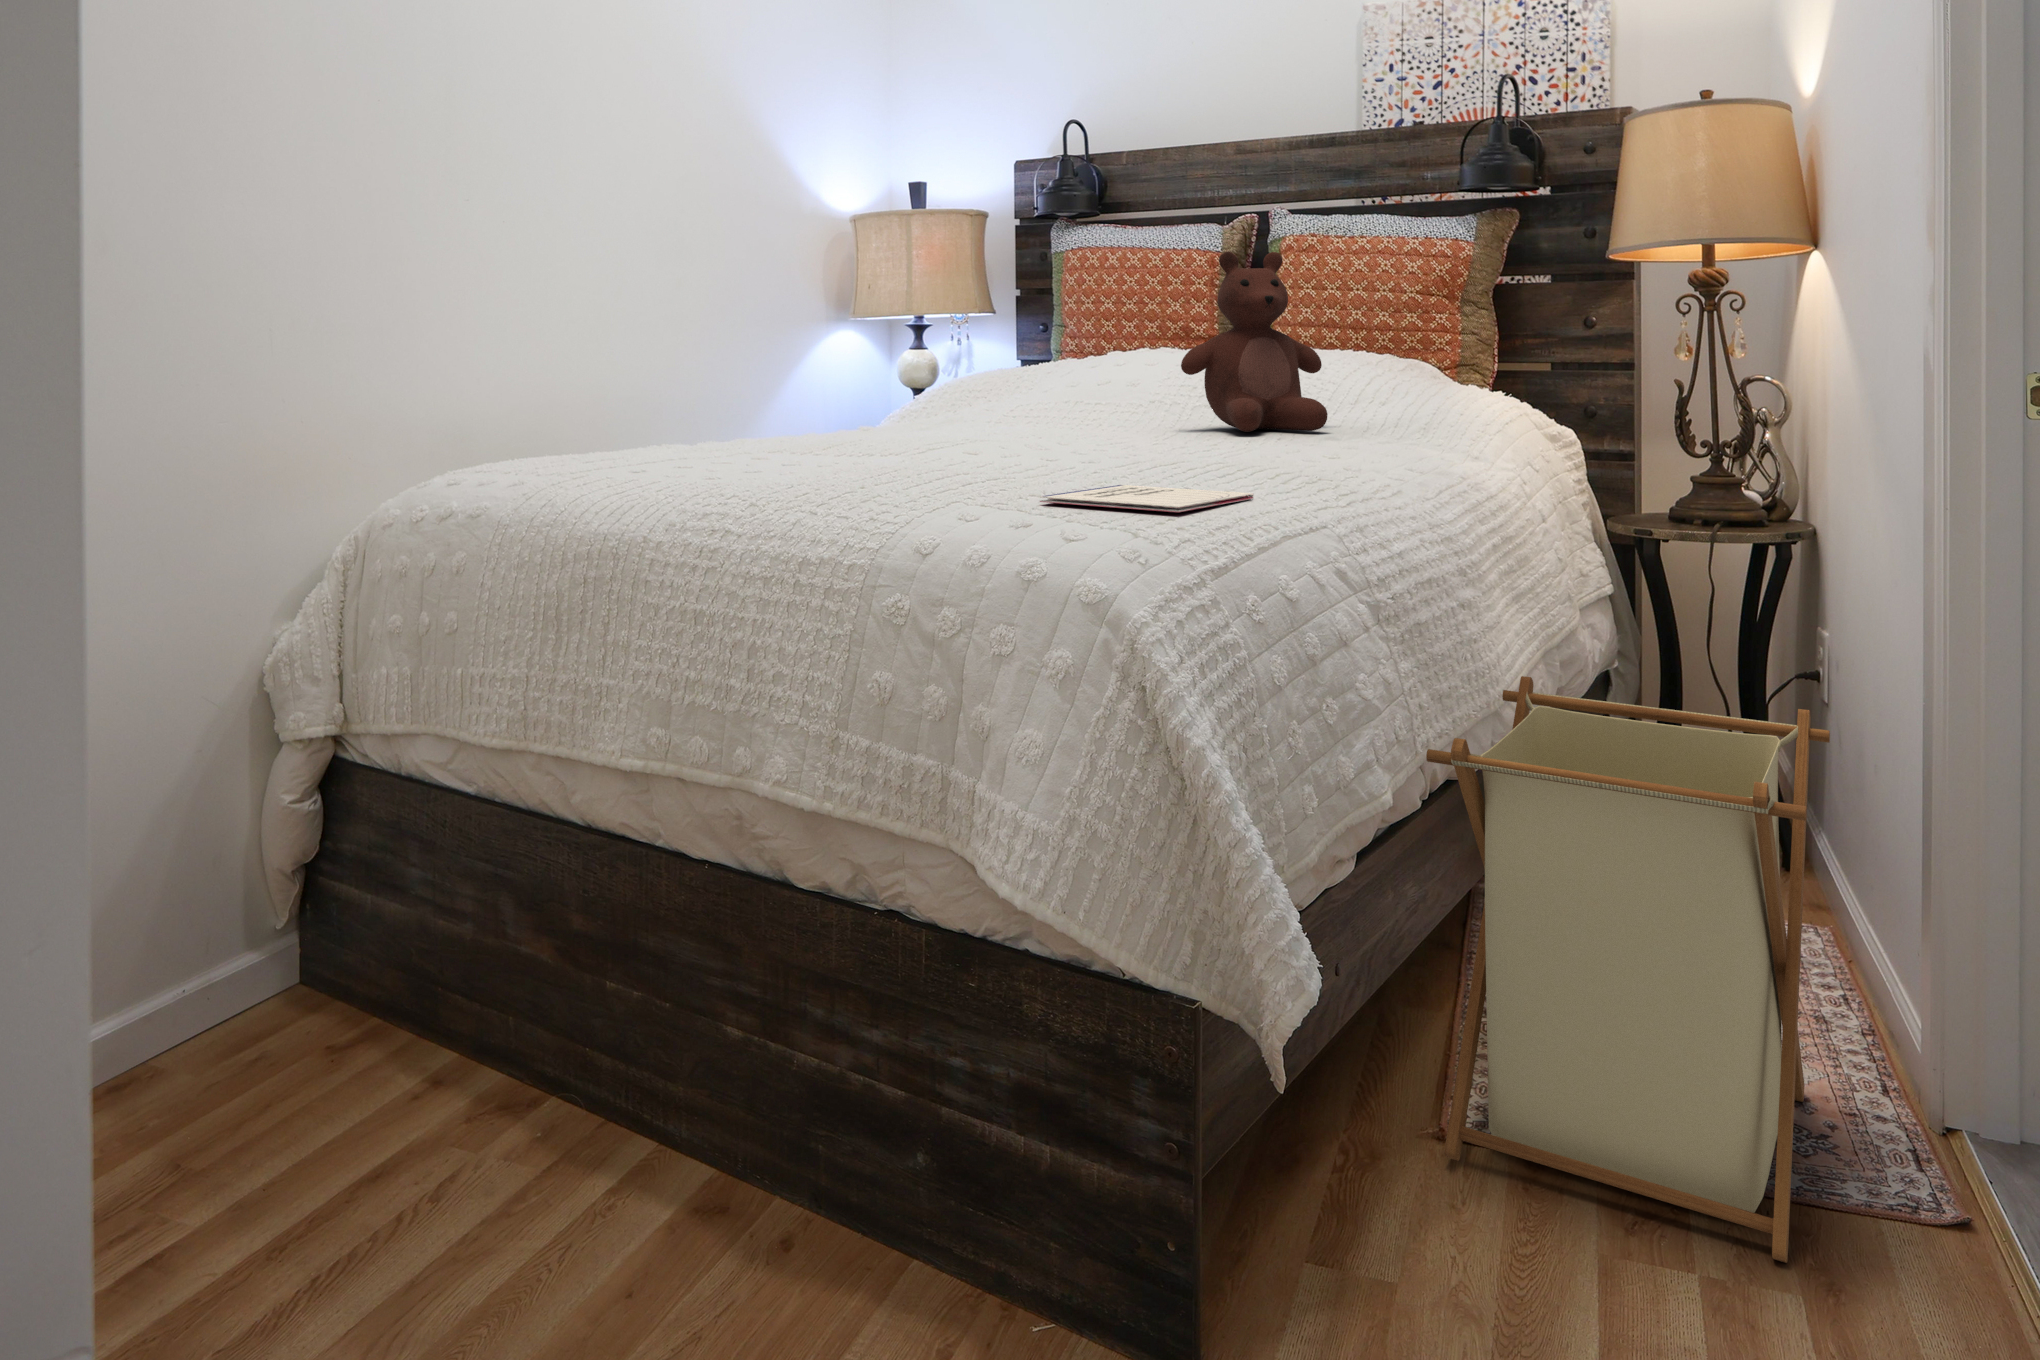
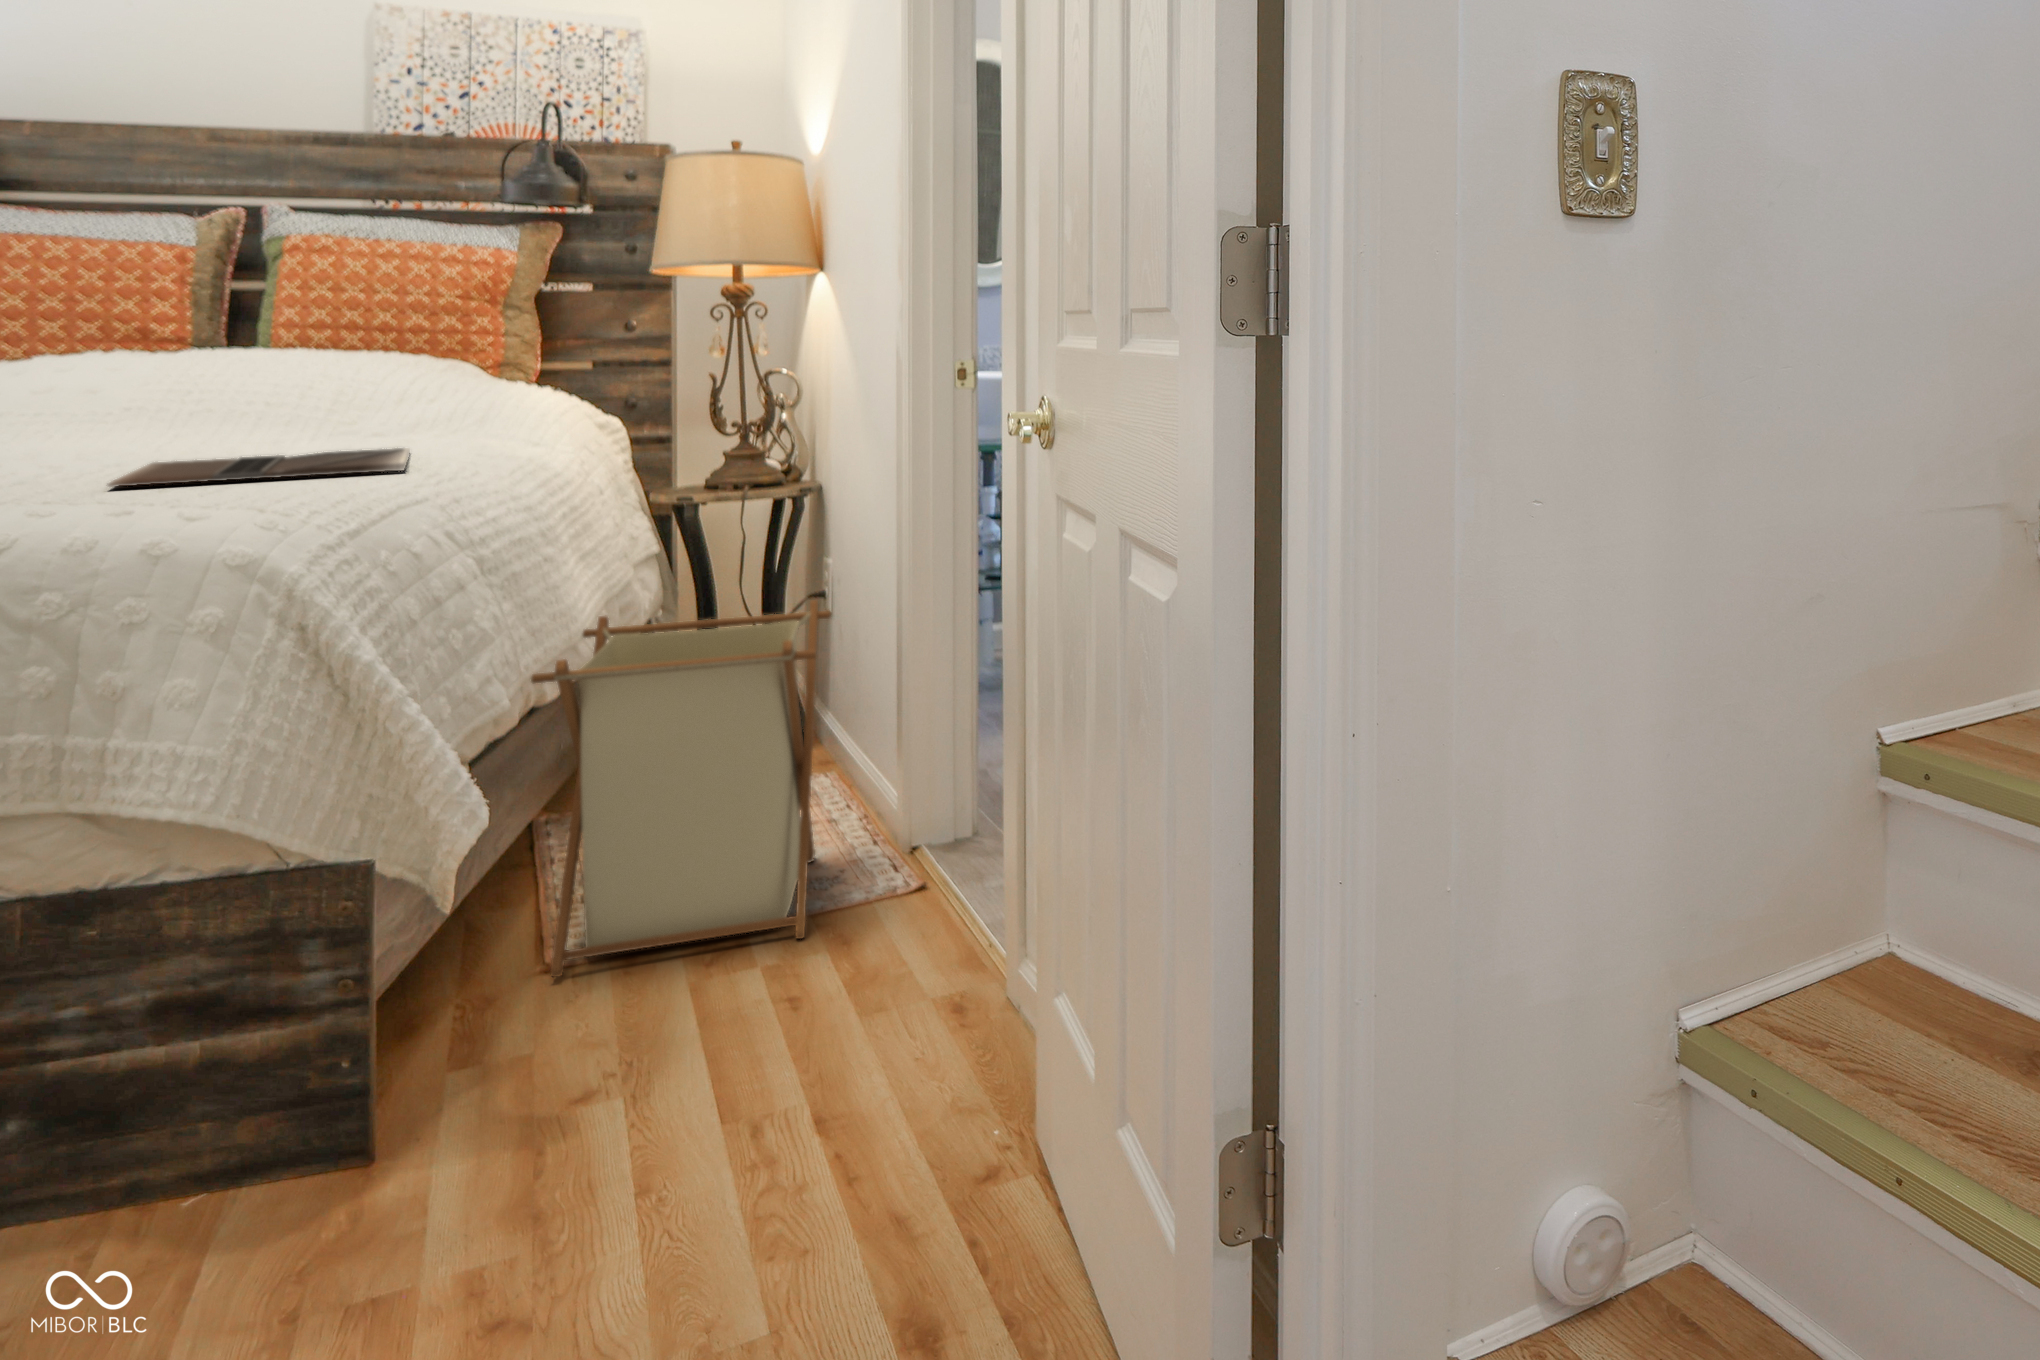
teddy bear: present [1181,252,1328,432] -> none [179,259,374,441]
laptop: none [1075,445,1341,472] -> present [108,448,410,487]
notebook: present [1040,485,1254,512] -> none [124,490,366,517]

